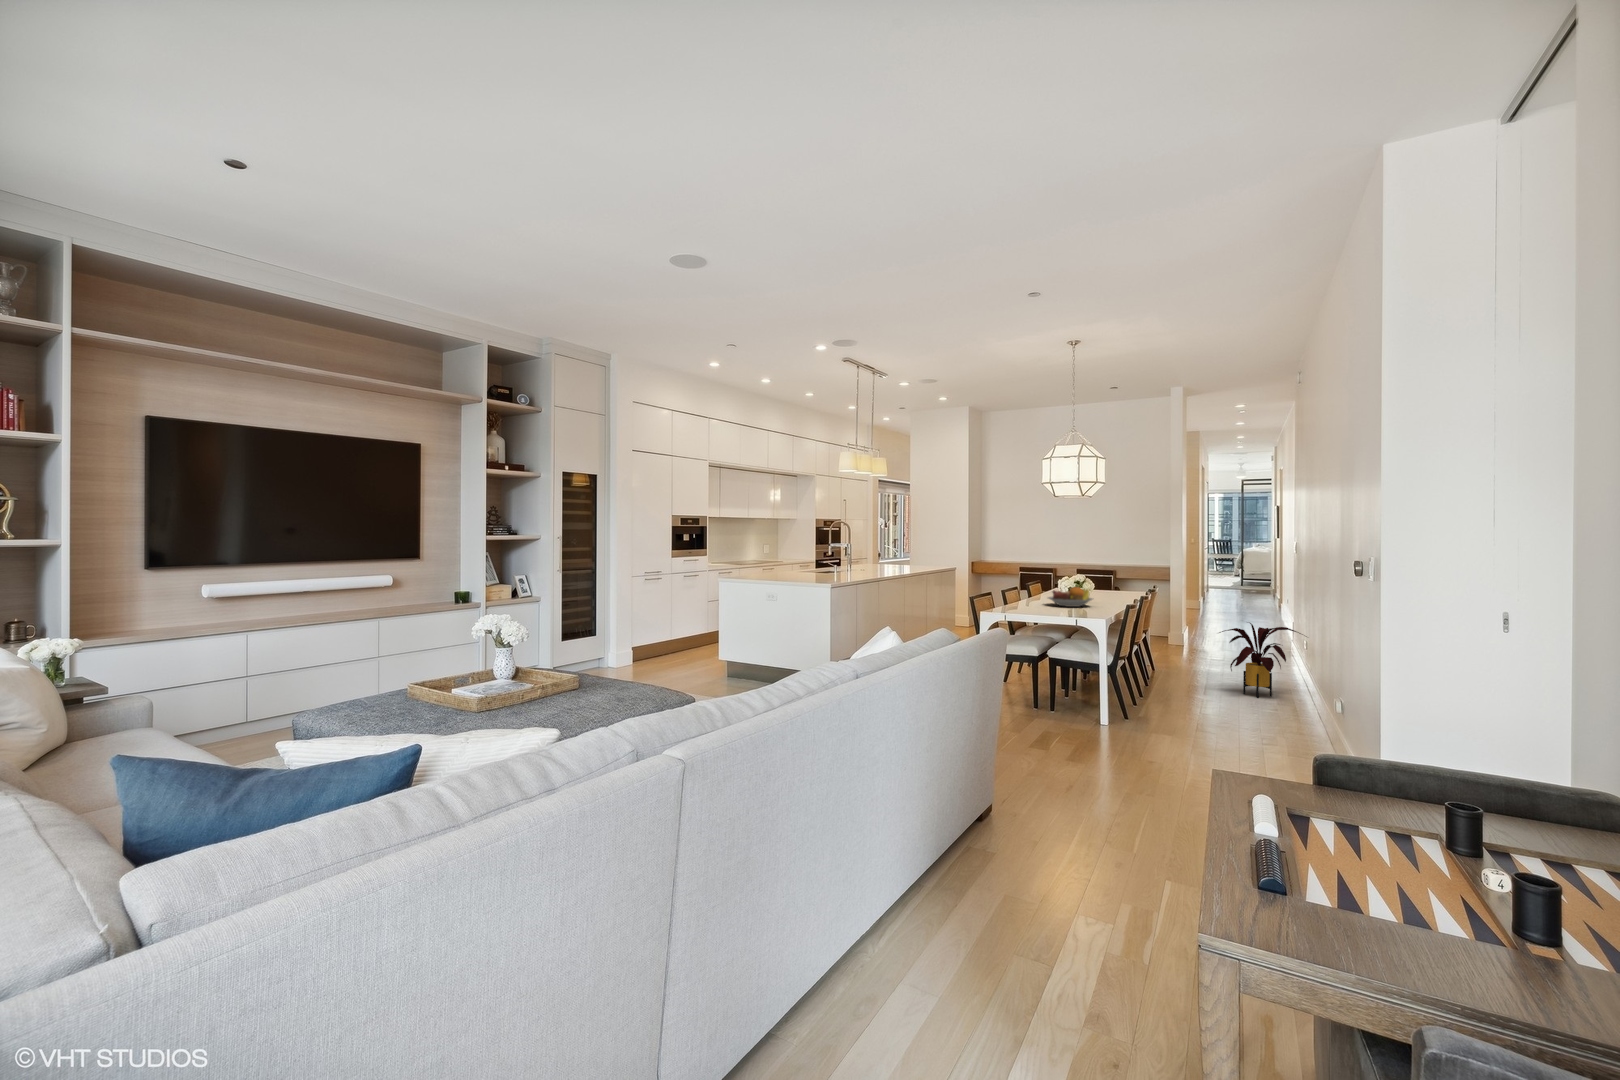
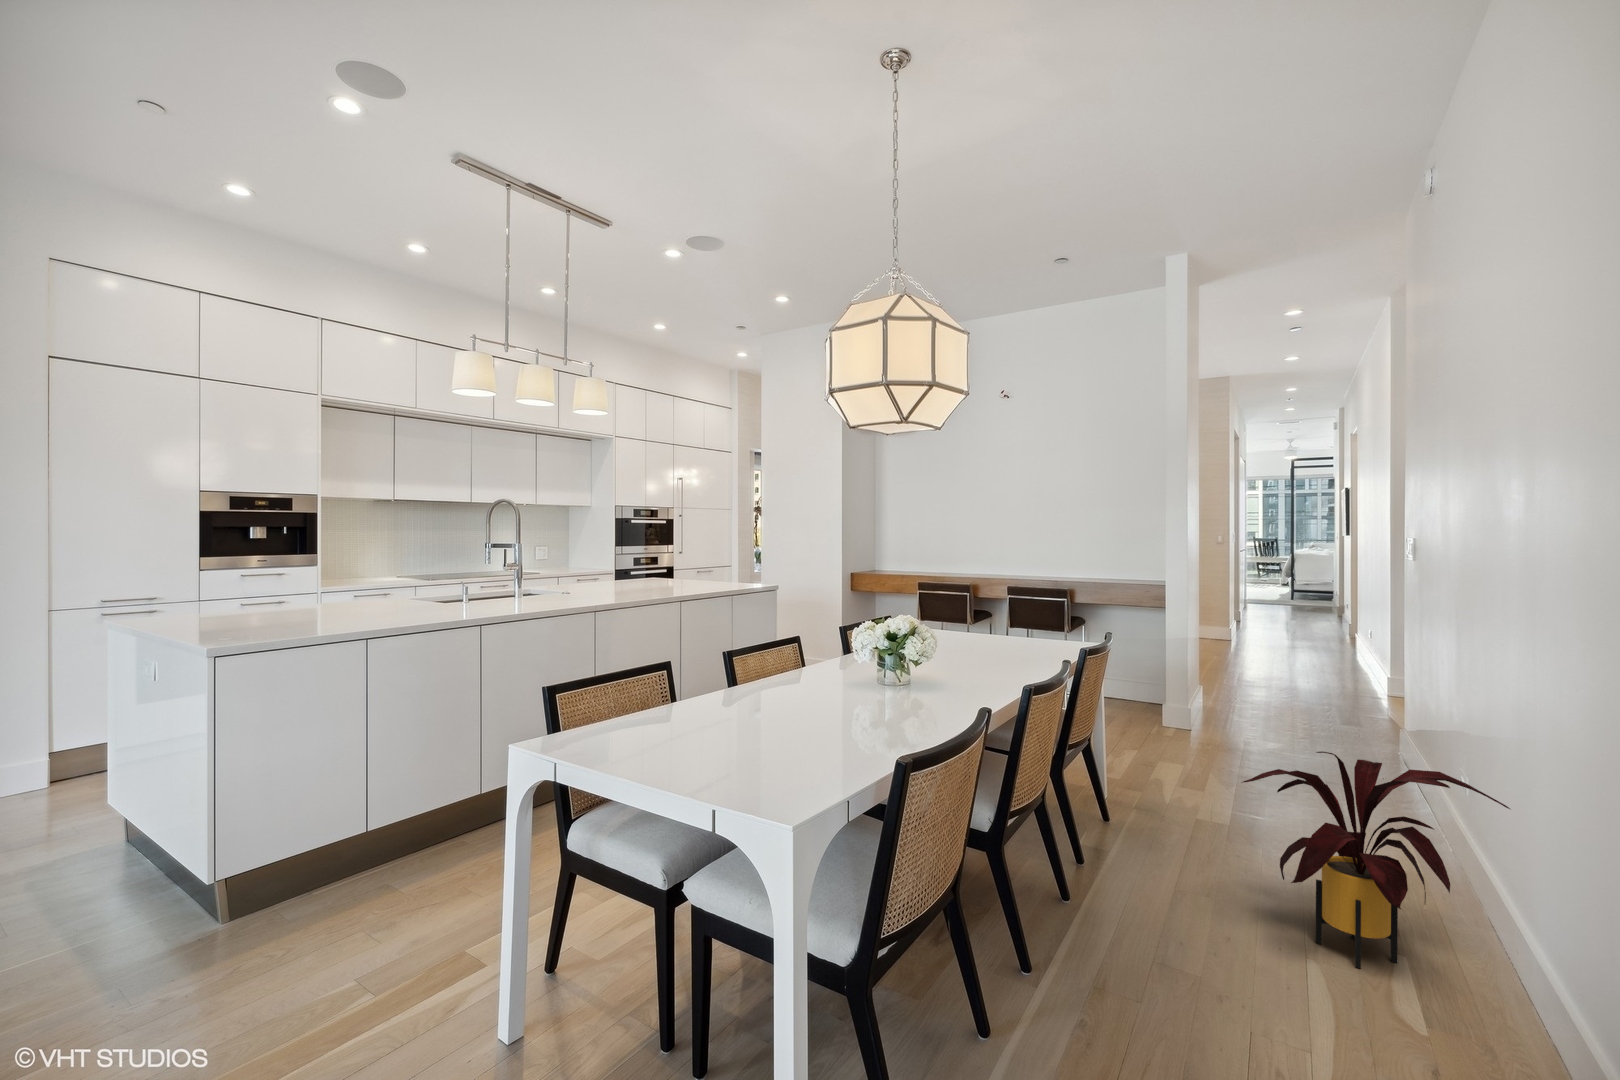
fruit bowl: present [1048,587,1093,607] -> none [791,654,907,710]

